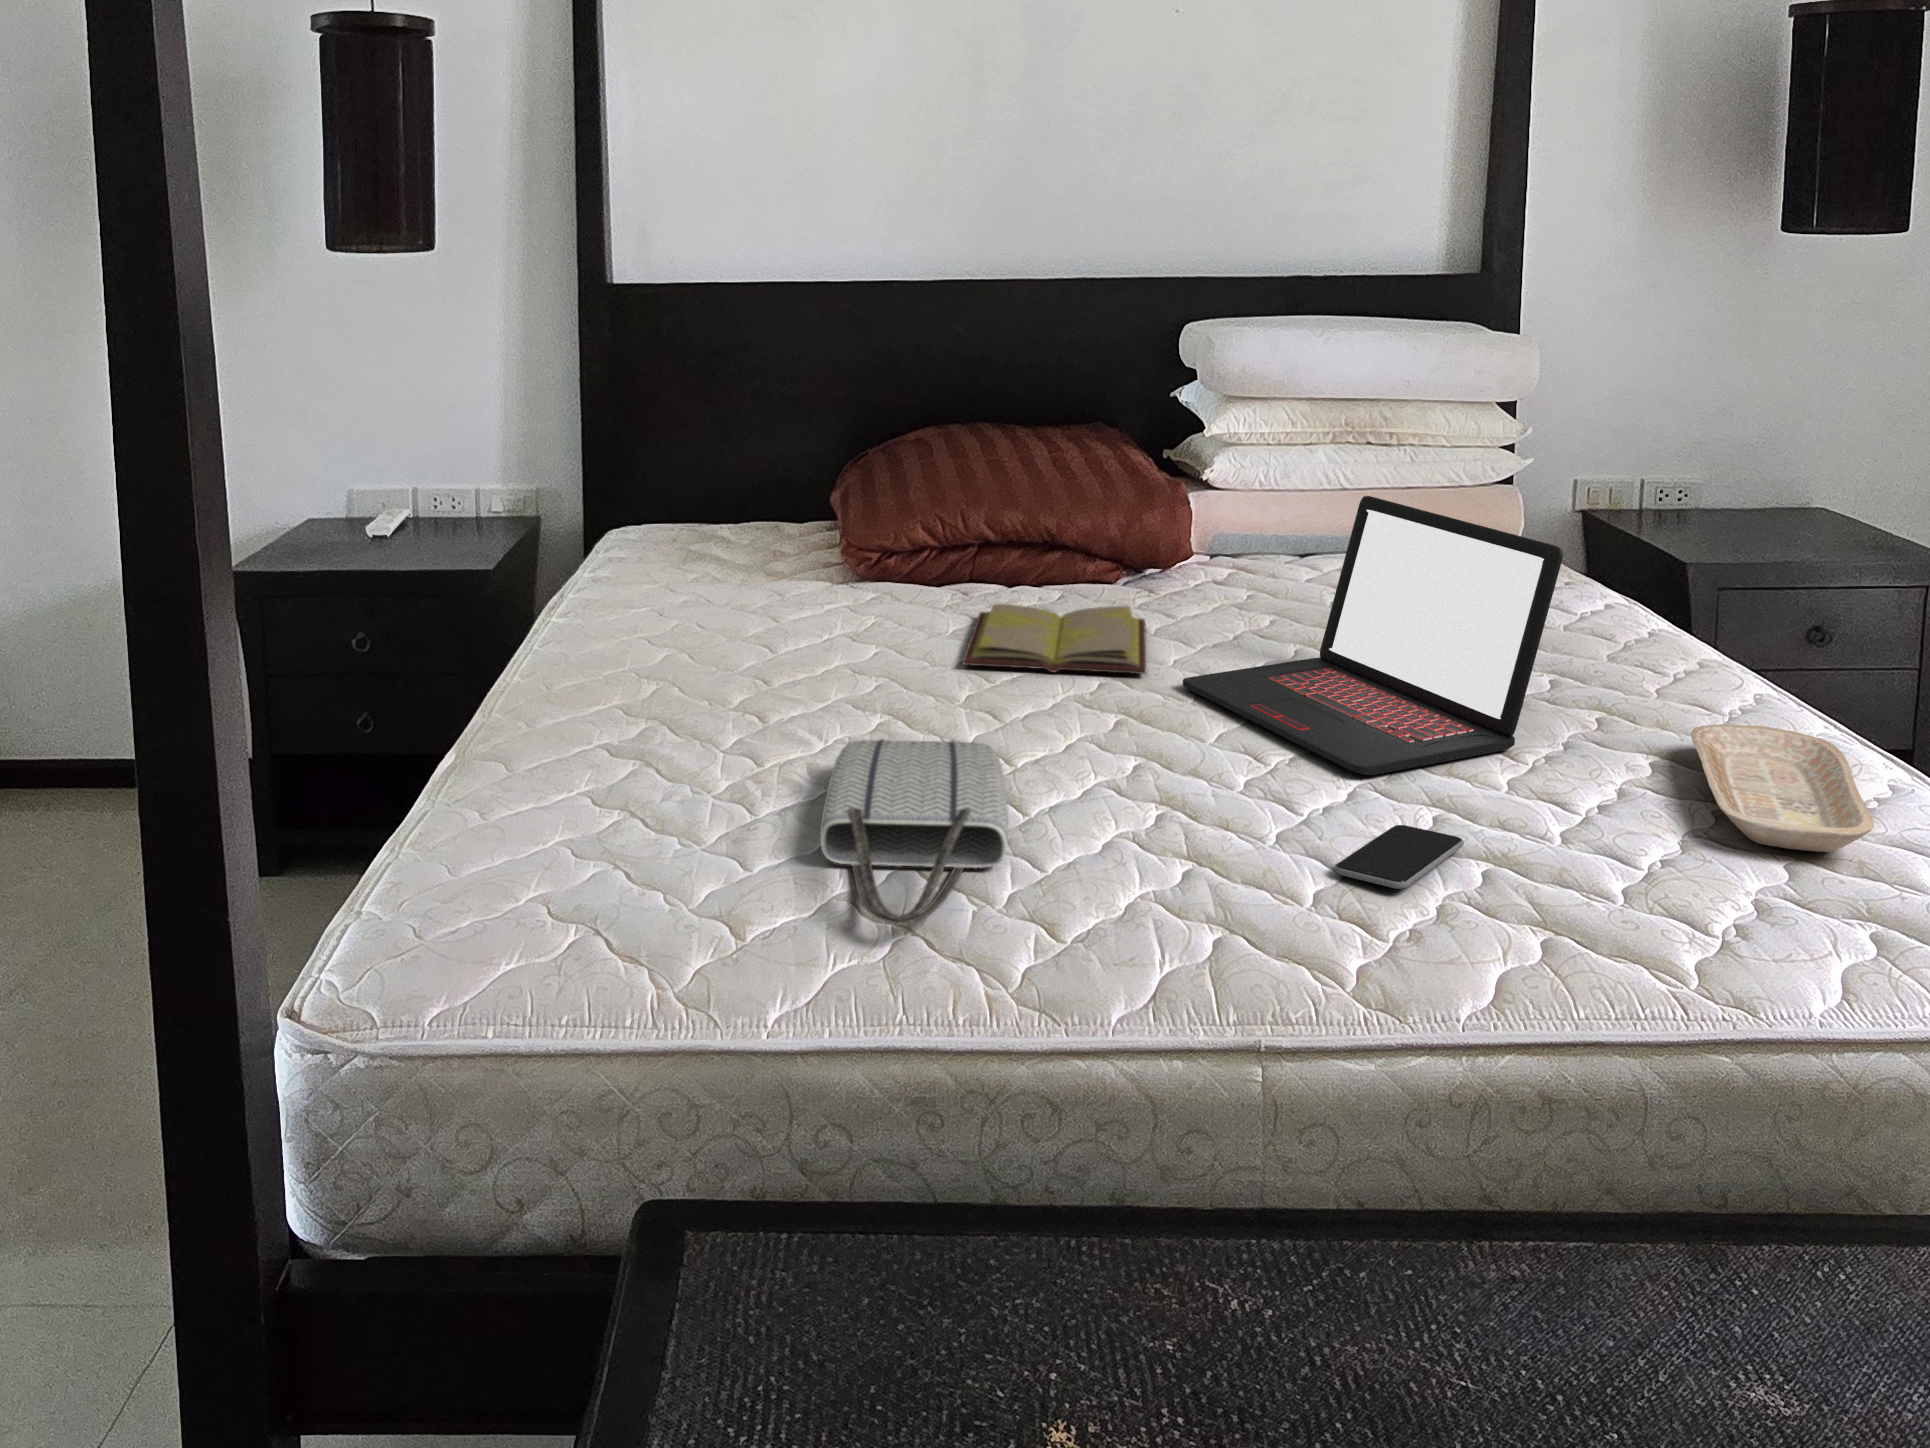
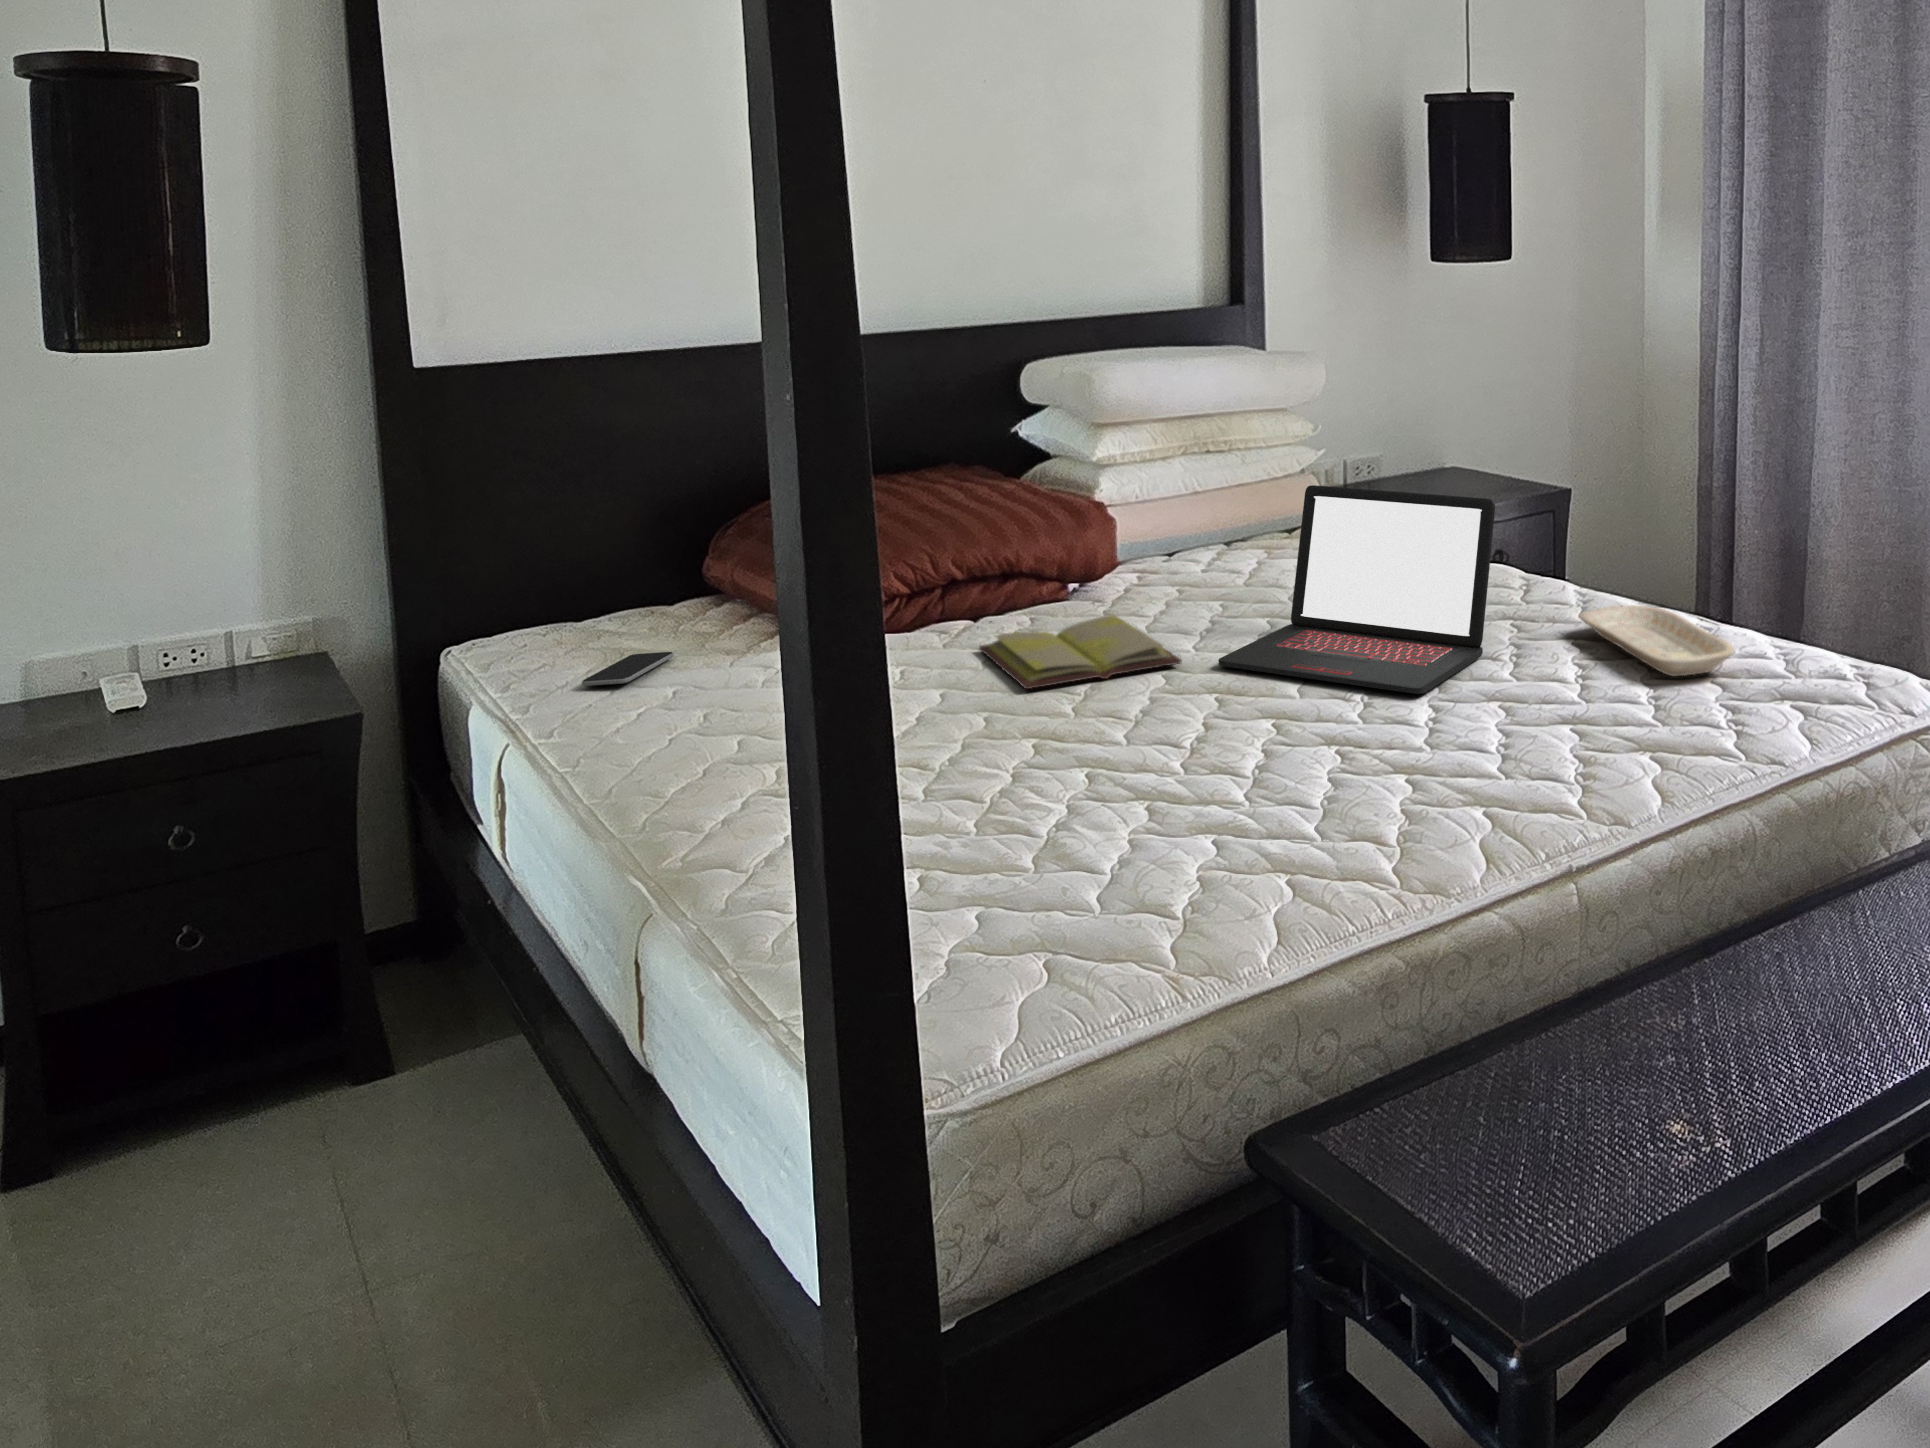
tote bag: present [820,739,1008,923] -> none [1049,735,1286,873]
smartphone: present [1335,825,1464,889] -> present [582,652,674,686]

